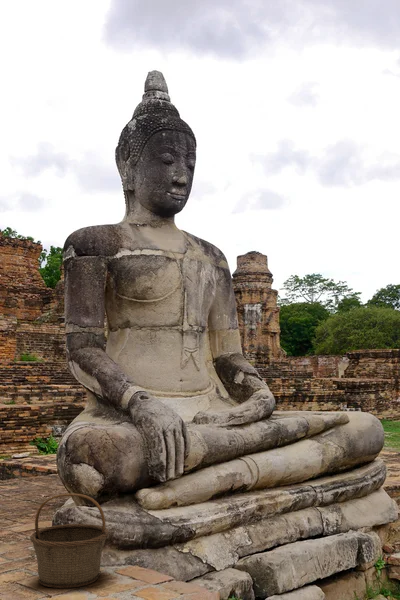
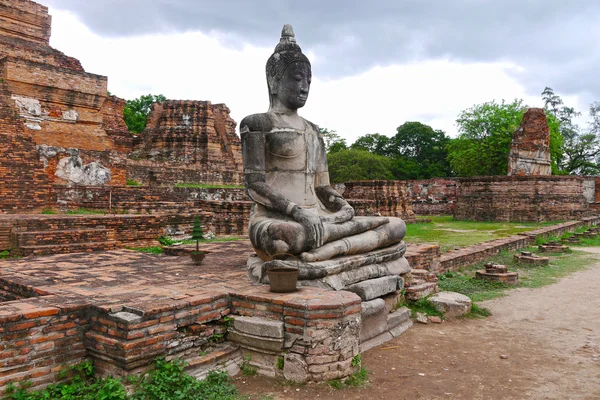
potted tree: none [14,402,46,491] -> present [188,213,206,265]

